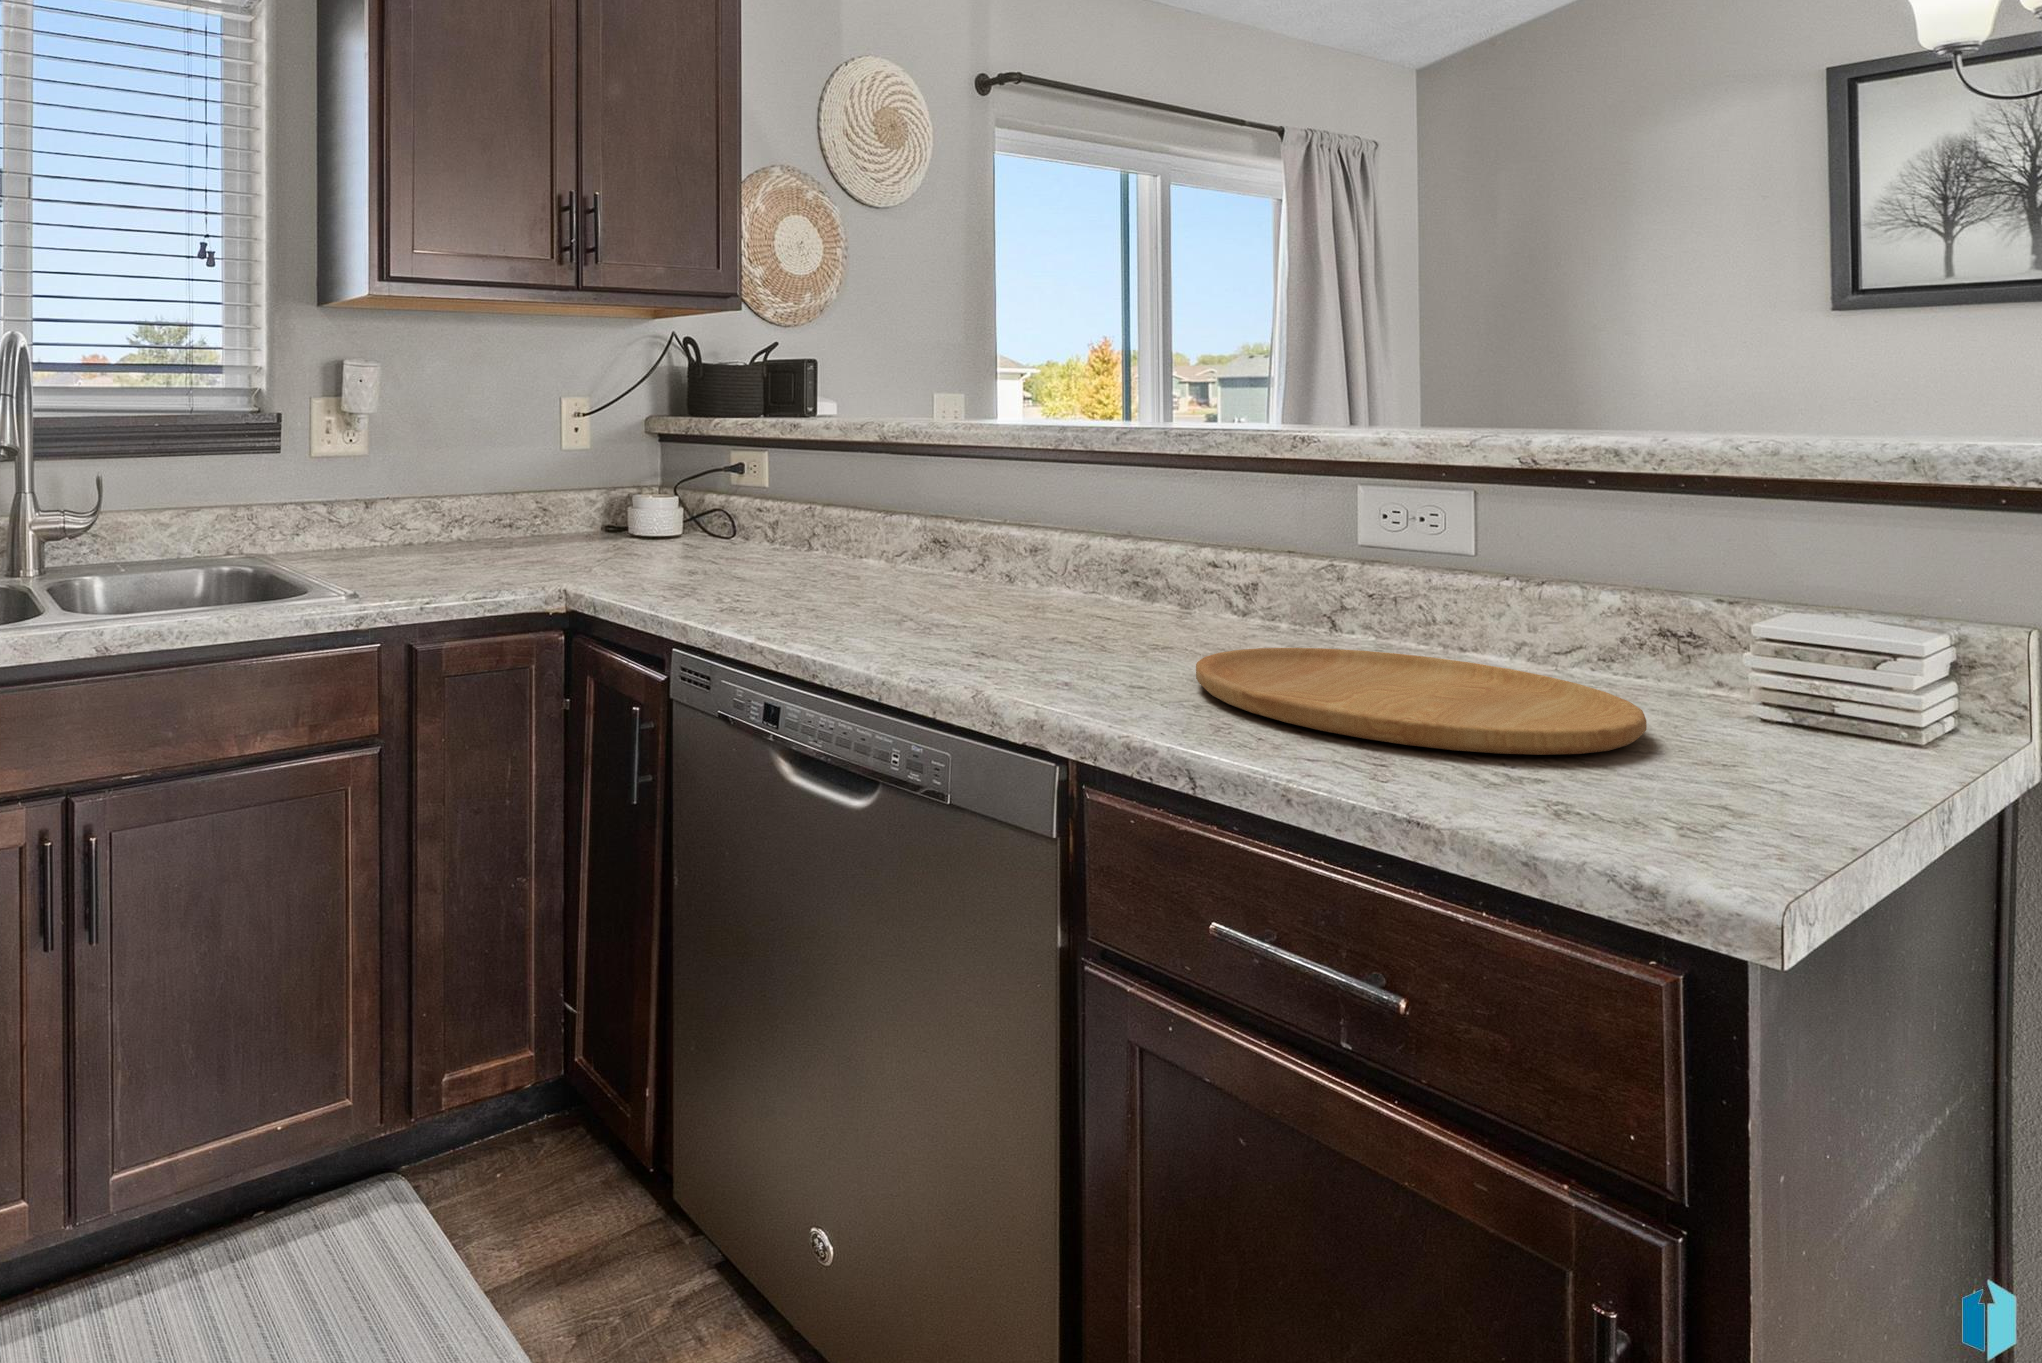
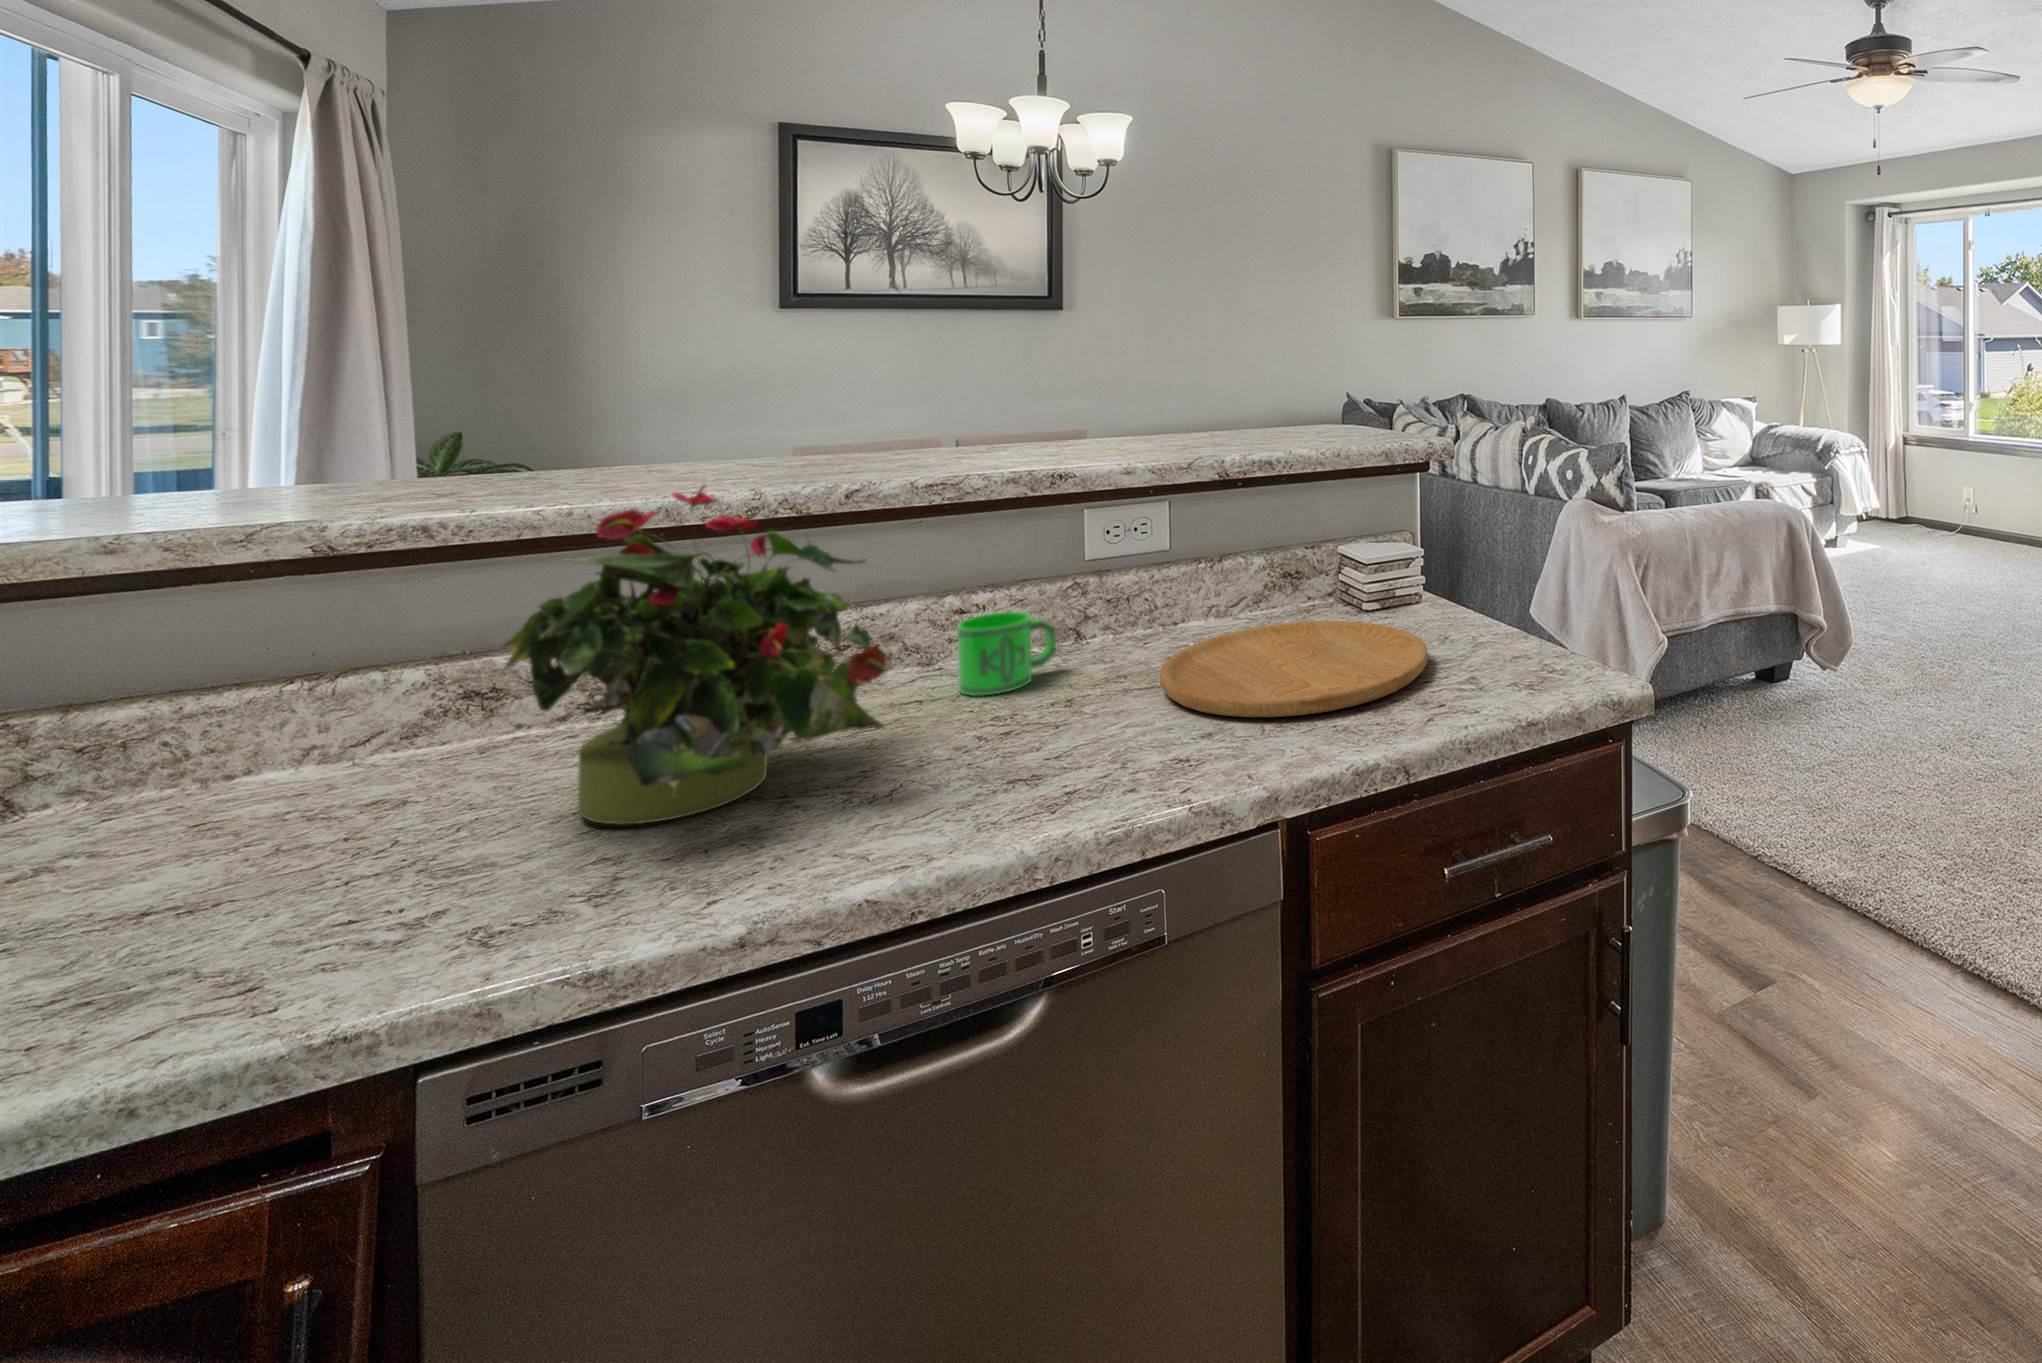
potted plant: none [792,399,1029,615] -> present [504,486,886,824]
mug: none [1142,561,1247,636] -> present [957,612,1056,696]

